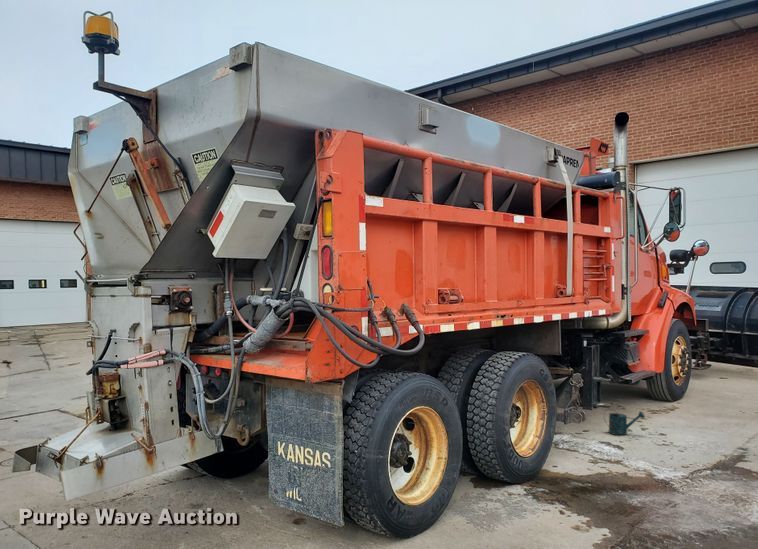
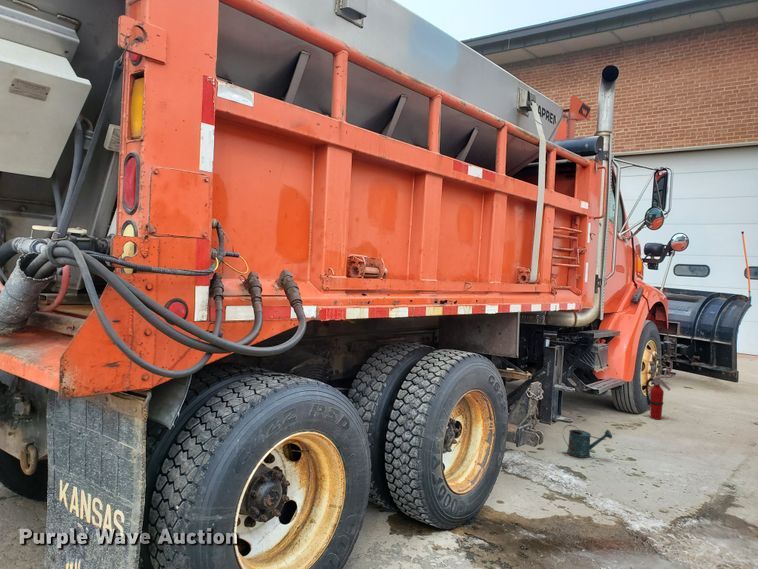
fire extinguisher: none [677,366,700,405] -> present [646,375,672,420]

